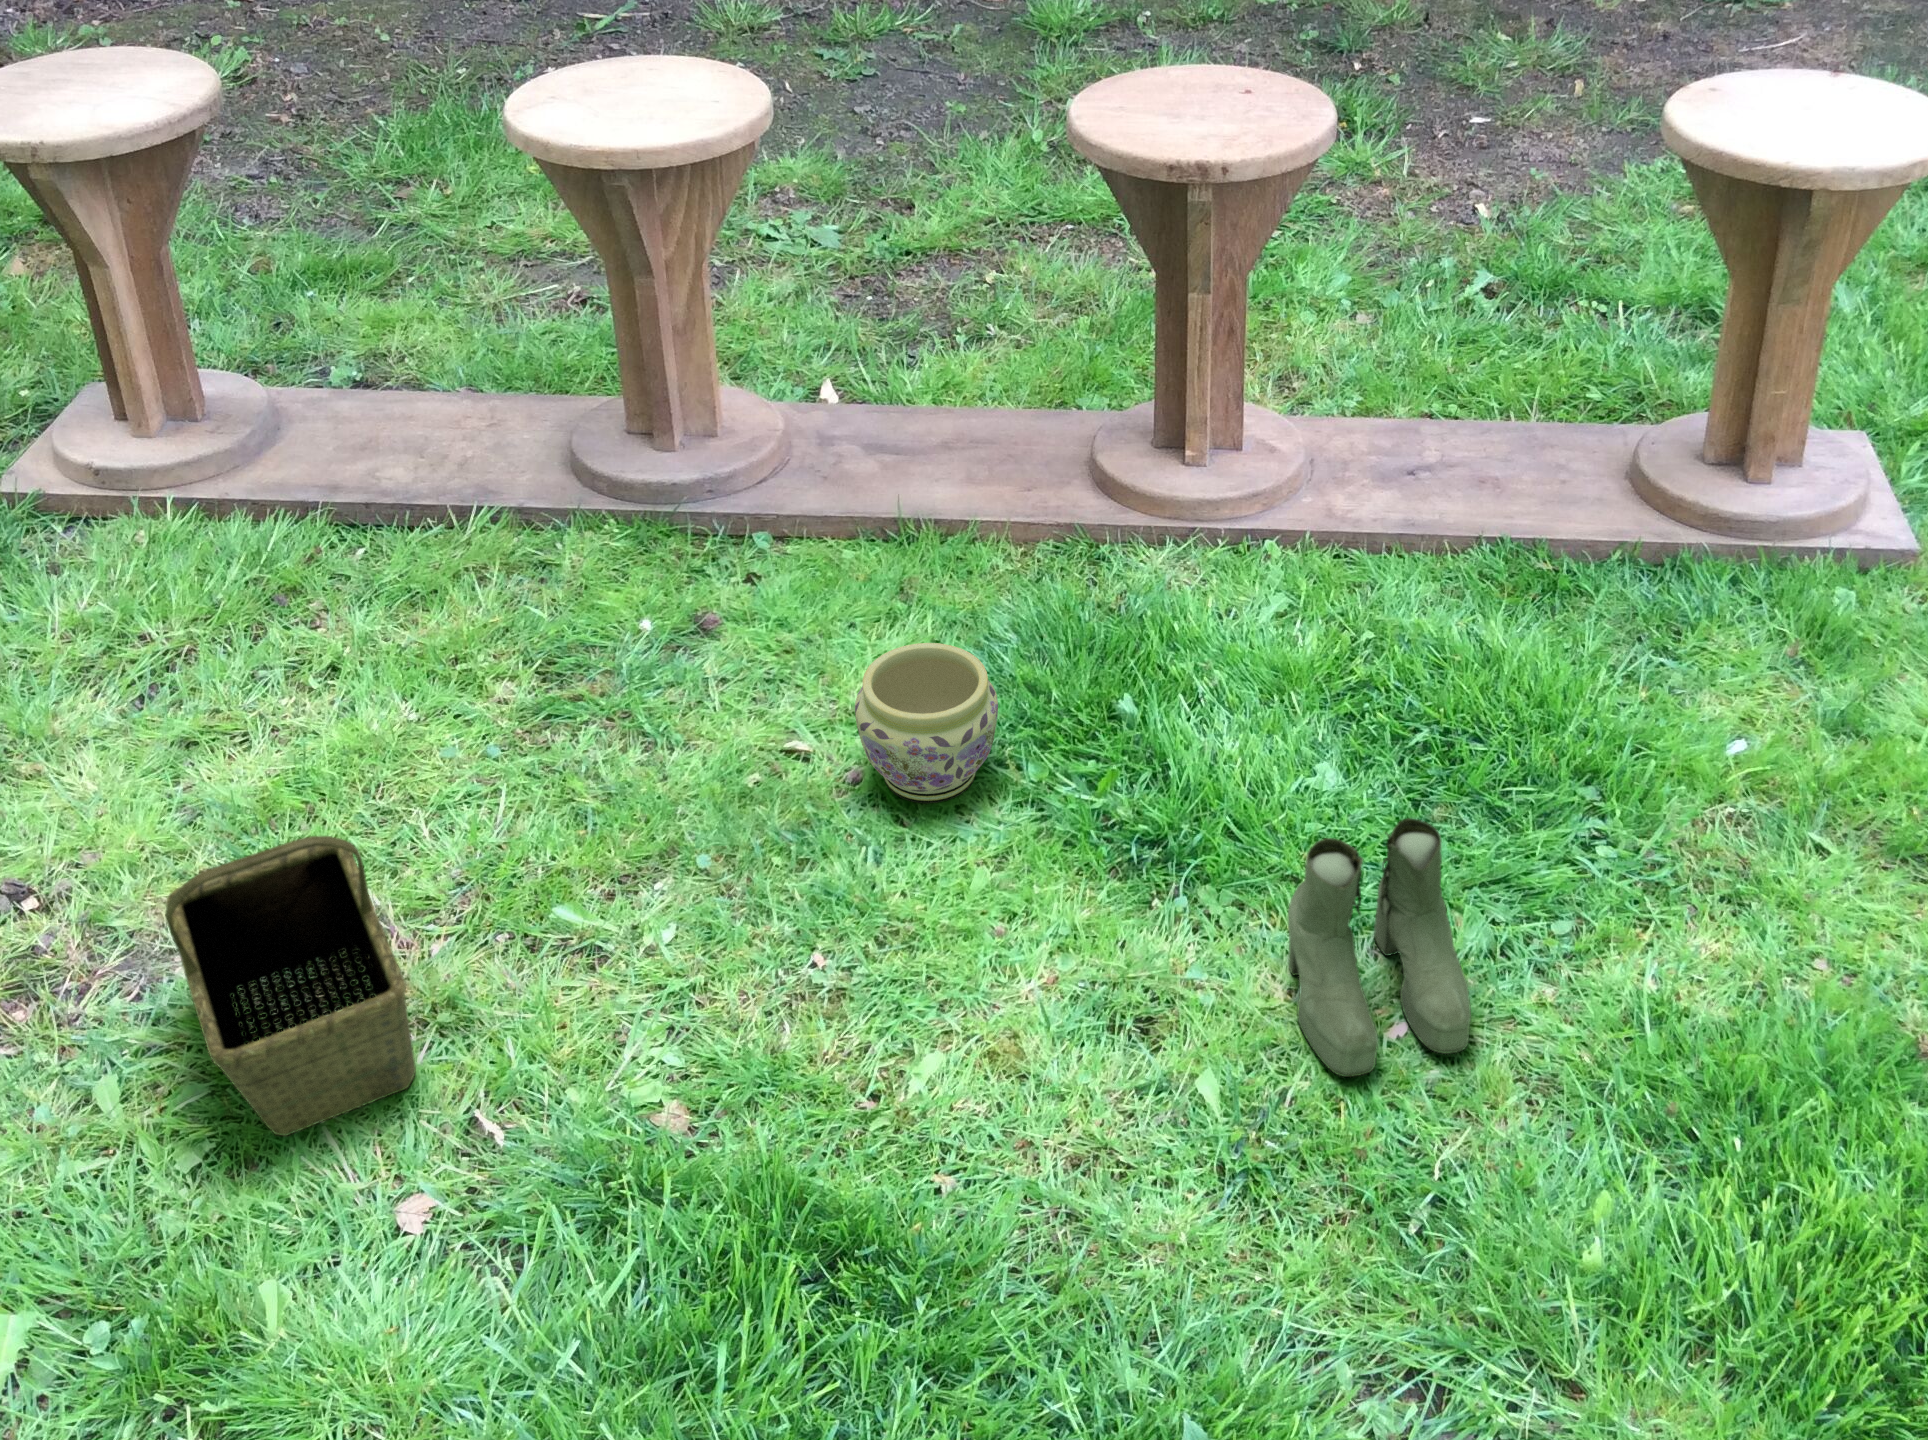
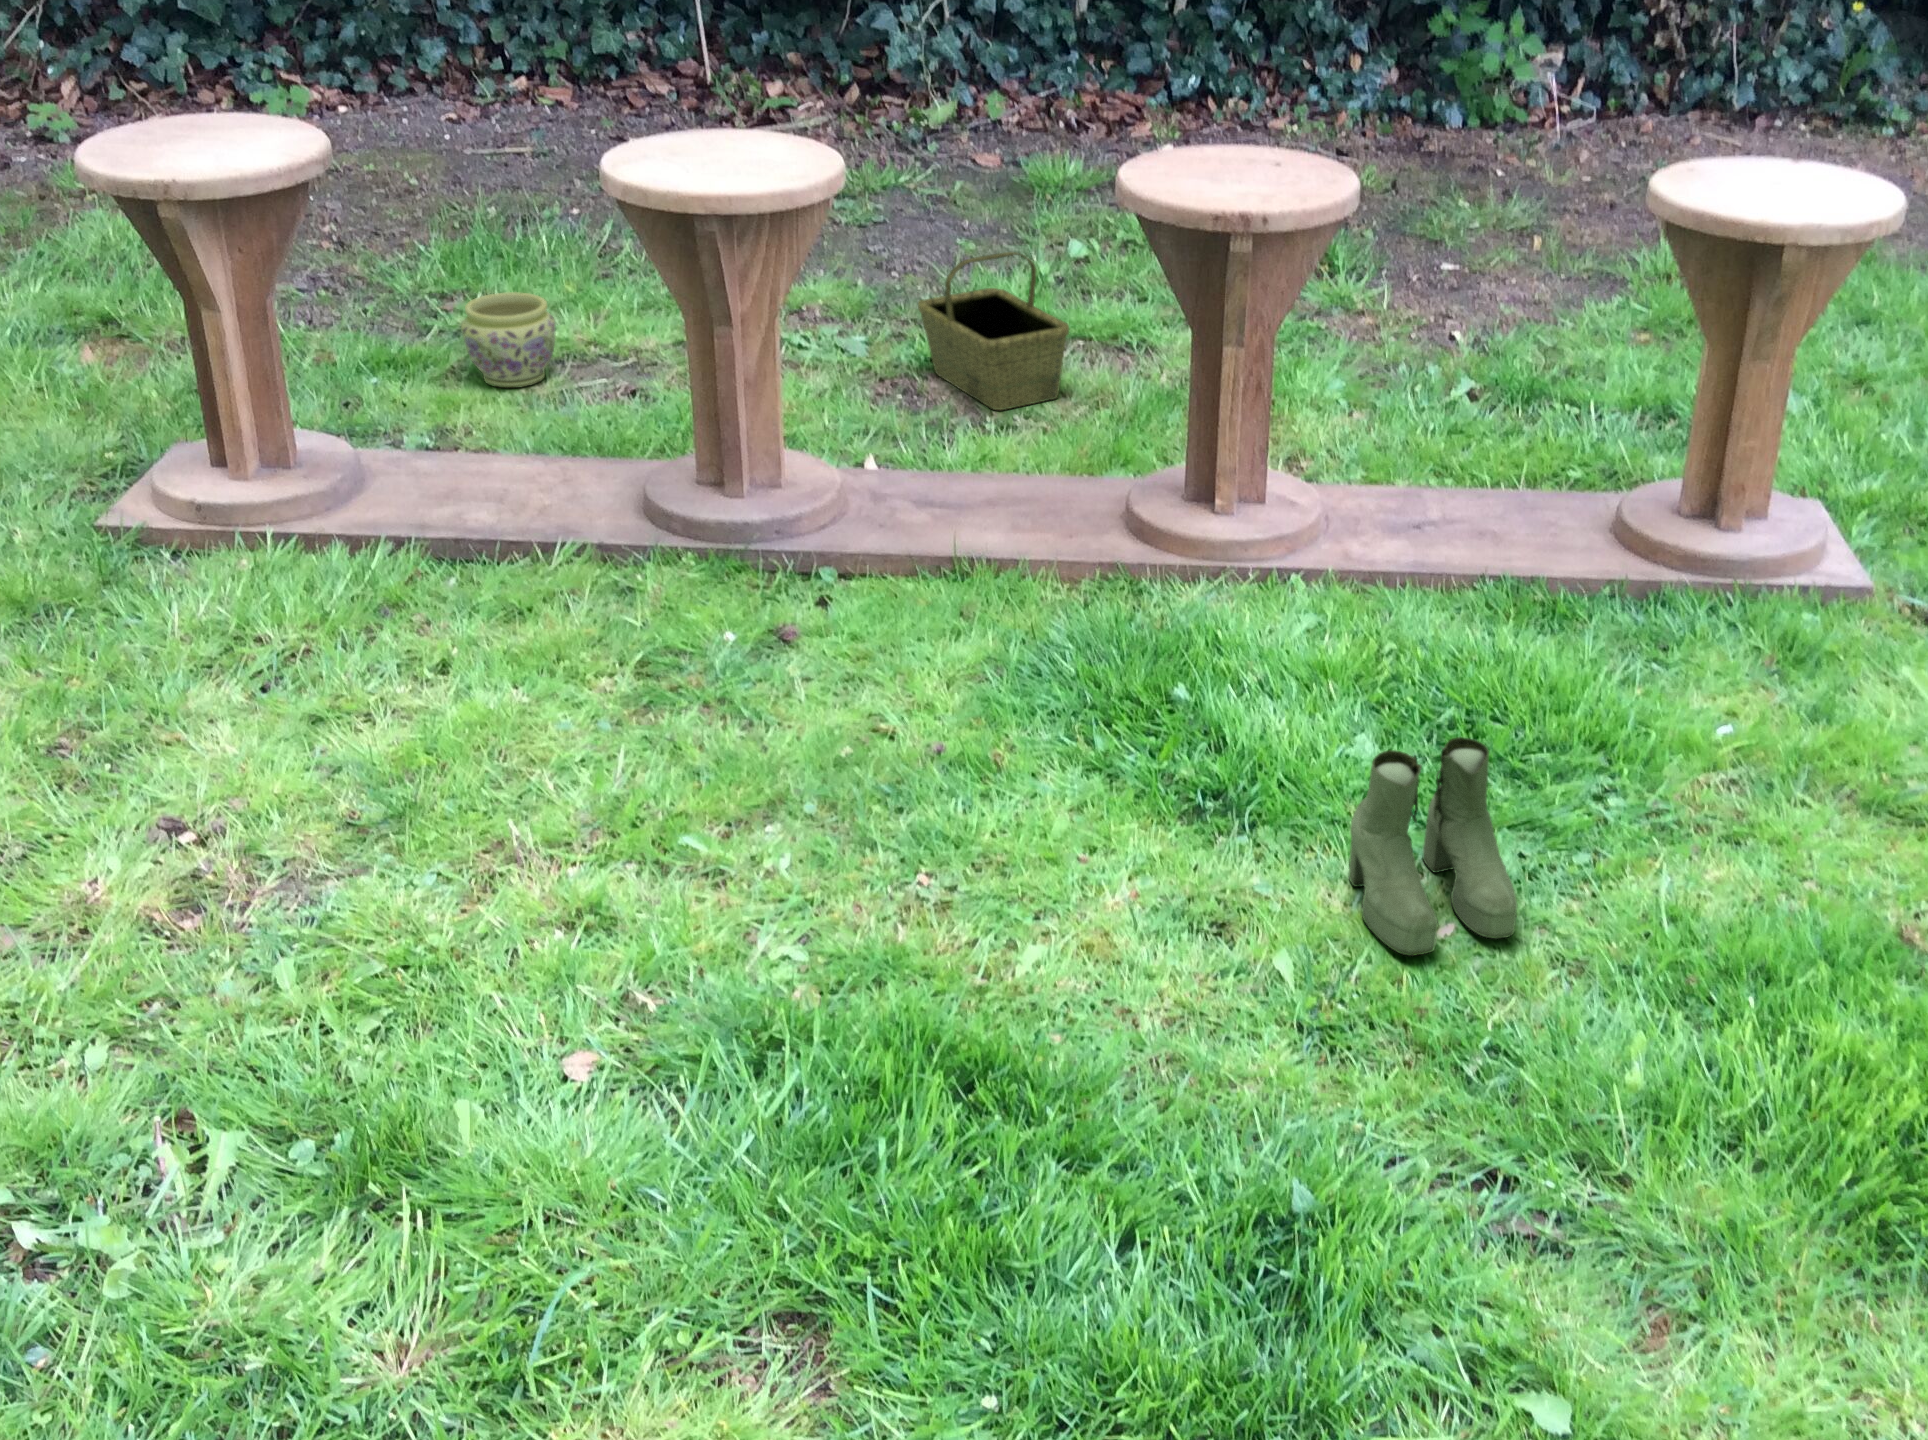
planter: present [855,643,998,803] -> present [461,292,556,388]
basket: present [165,836,416,1136] -> present [918,252,1069,410]

